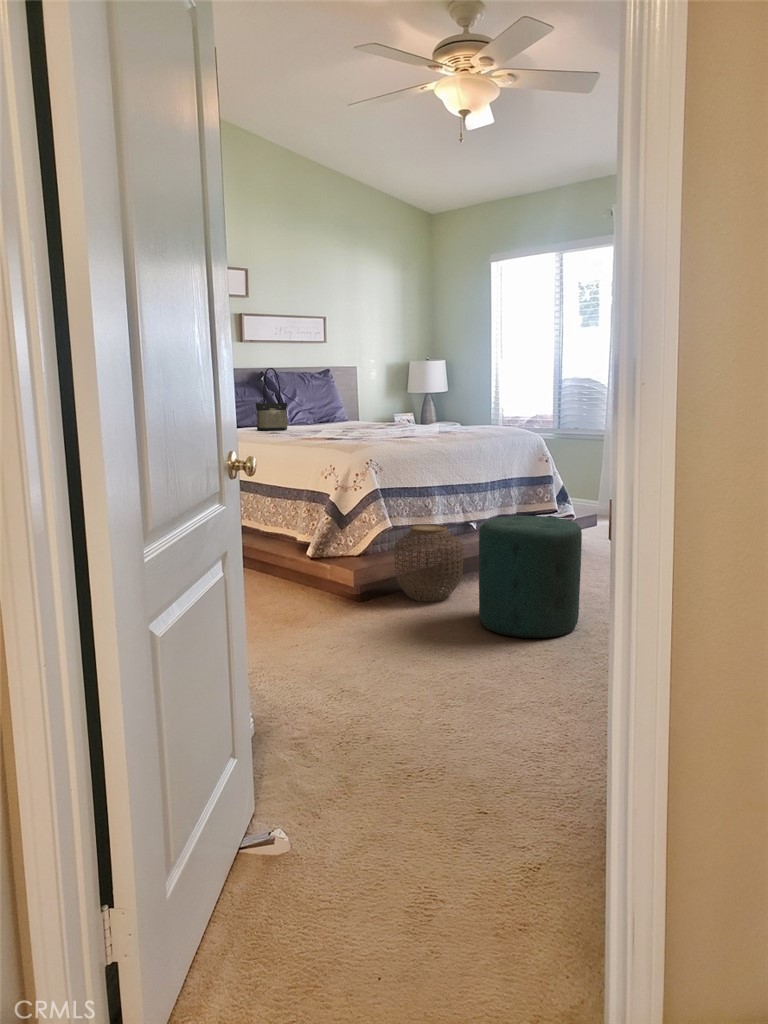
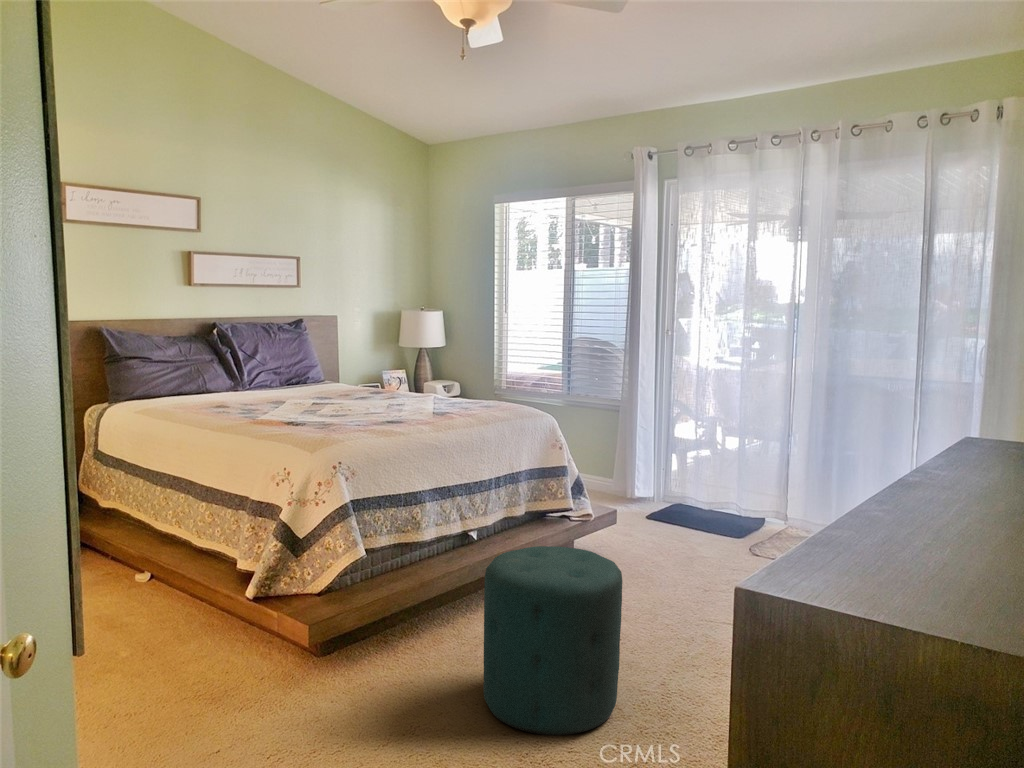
tote bag: present [256,368,287,430] -> none [198,322,241,401]
woven basket: present [394,524,463,601] -> none [368,547,461,657]

